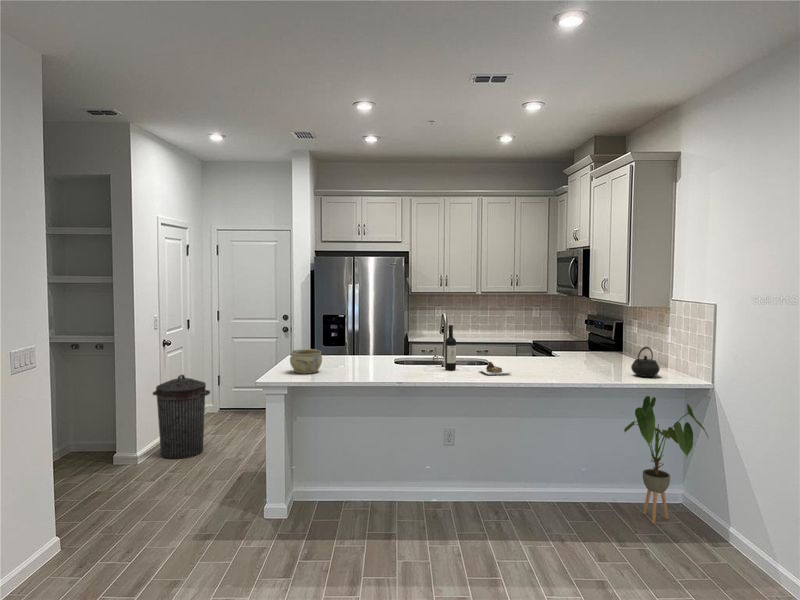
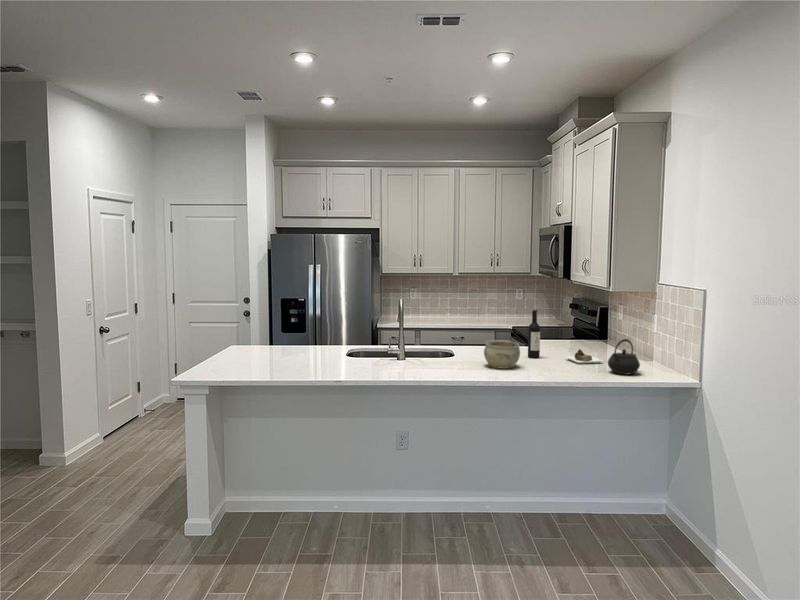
wine bottle: present [445,325,511,375] -> present [528,310,603,364]
ceramic bowl: present [290,349,322,374] -> present [484,340,520,369]
trash can: present [153,375,210,459] -> none [86,366,151,459]
house plant: present [624,396,708,524] -> none [599,396,695,542]

